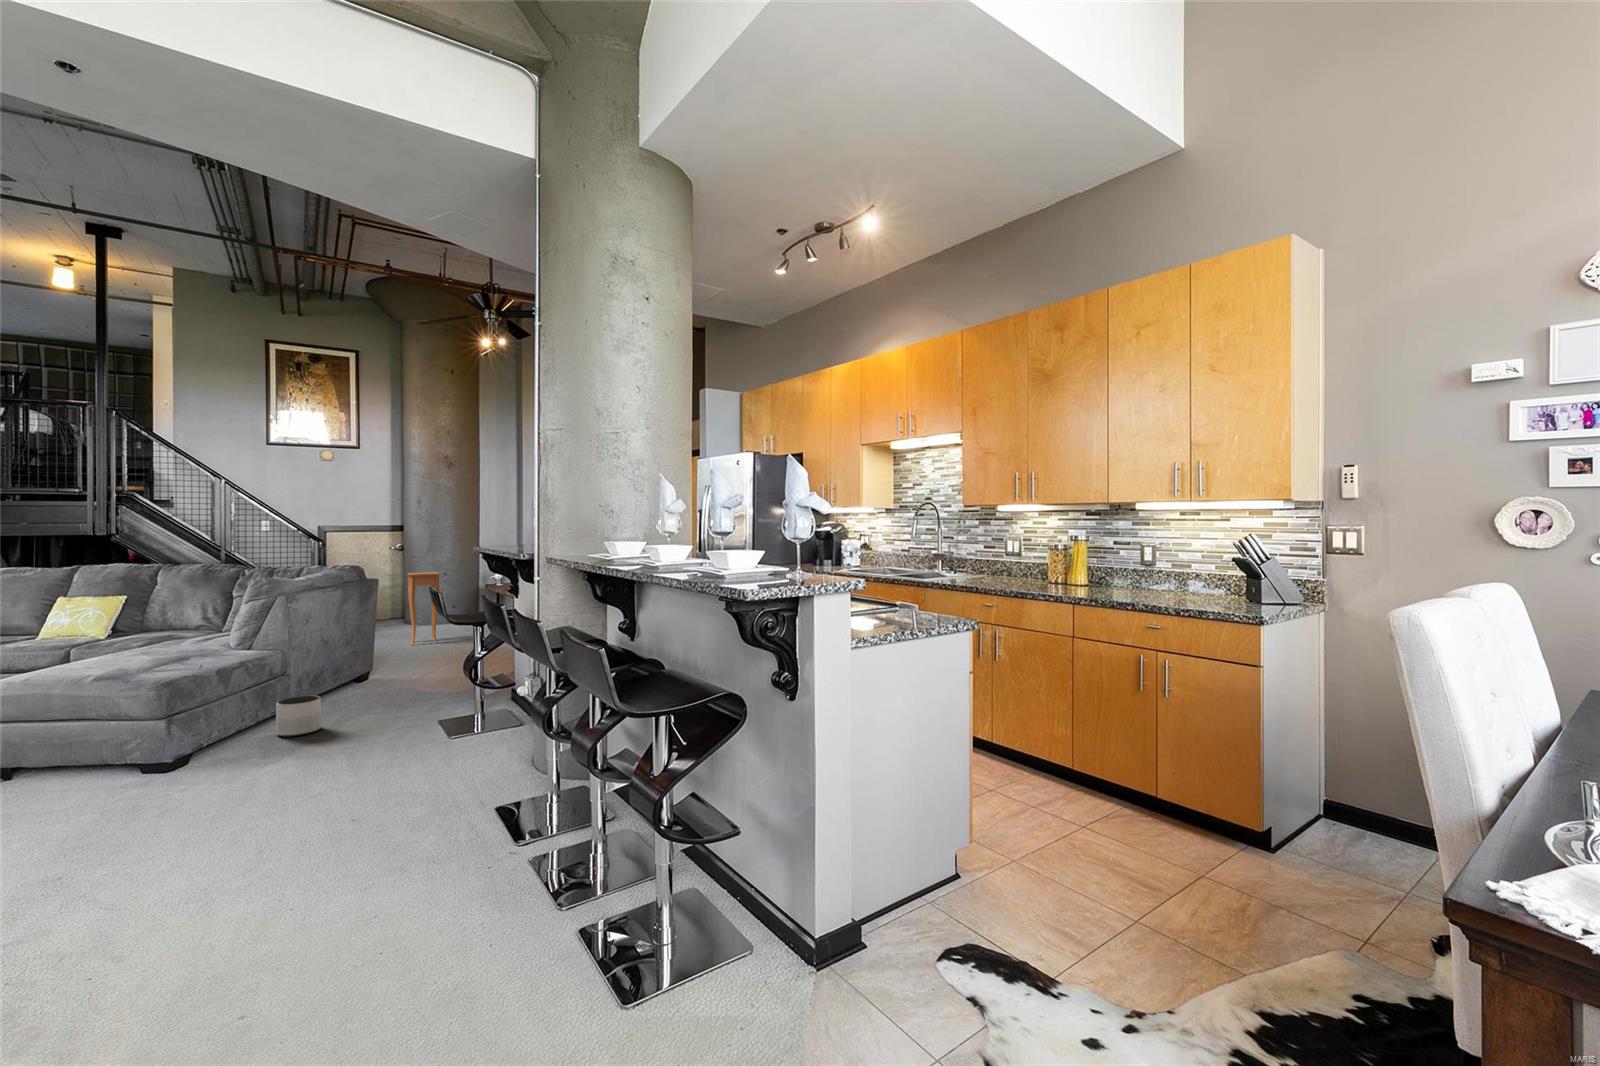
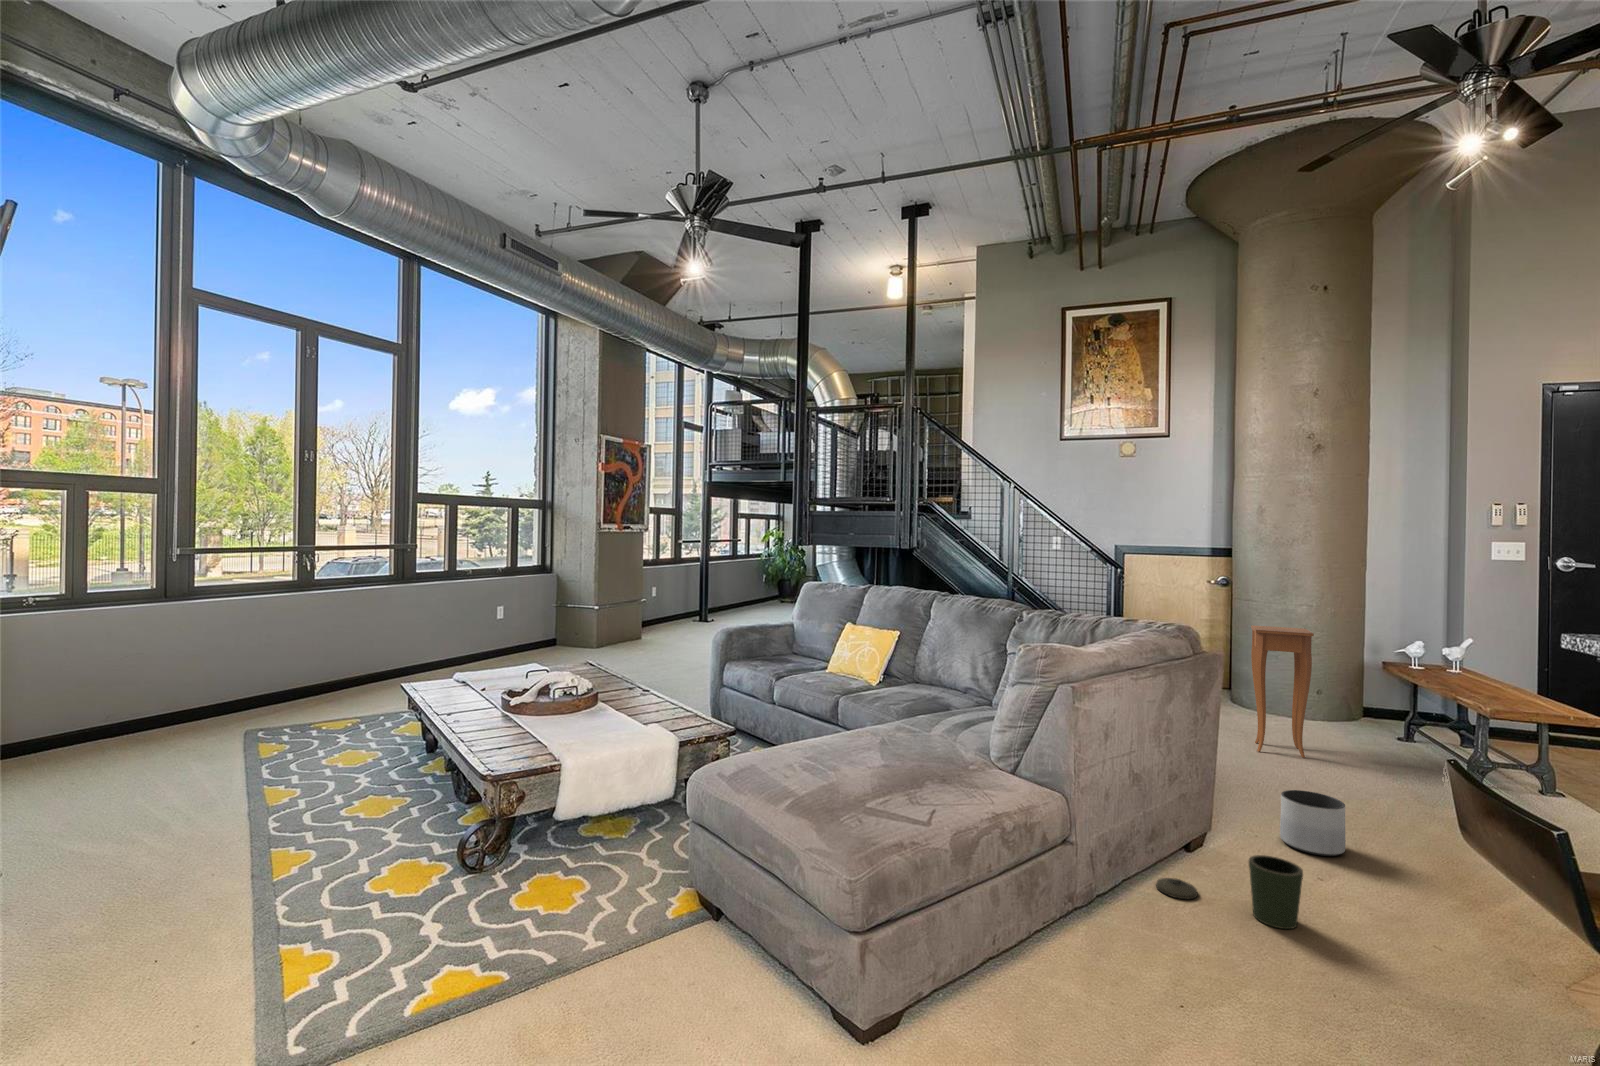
trash can: none [336,668,405,700] -> present [1156,855,1303,929]
planter: present [276,695,322,737] -> present [1280,790,1345,856]

